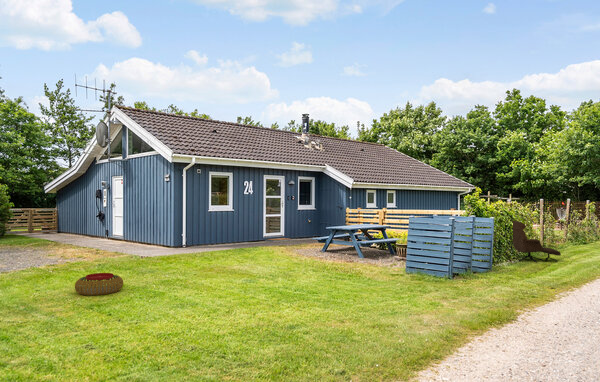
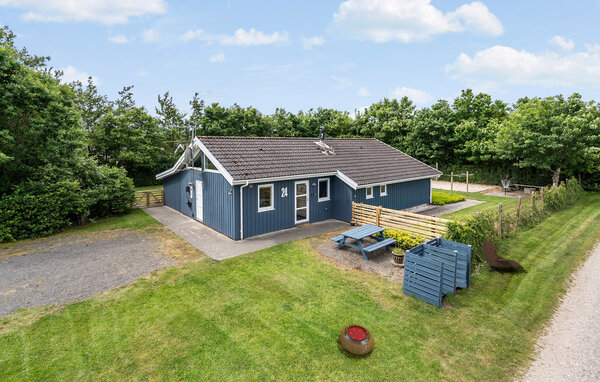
pouf: present [75,273,123,295] -> present [340,324,374,355]

